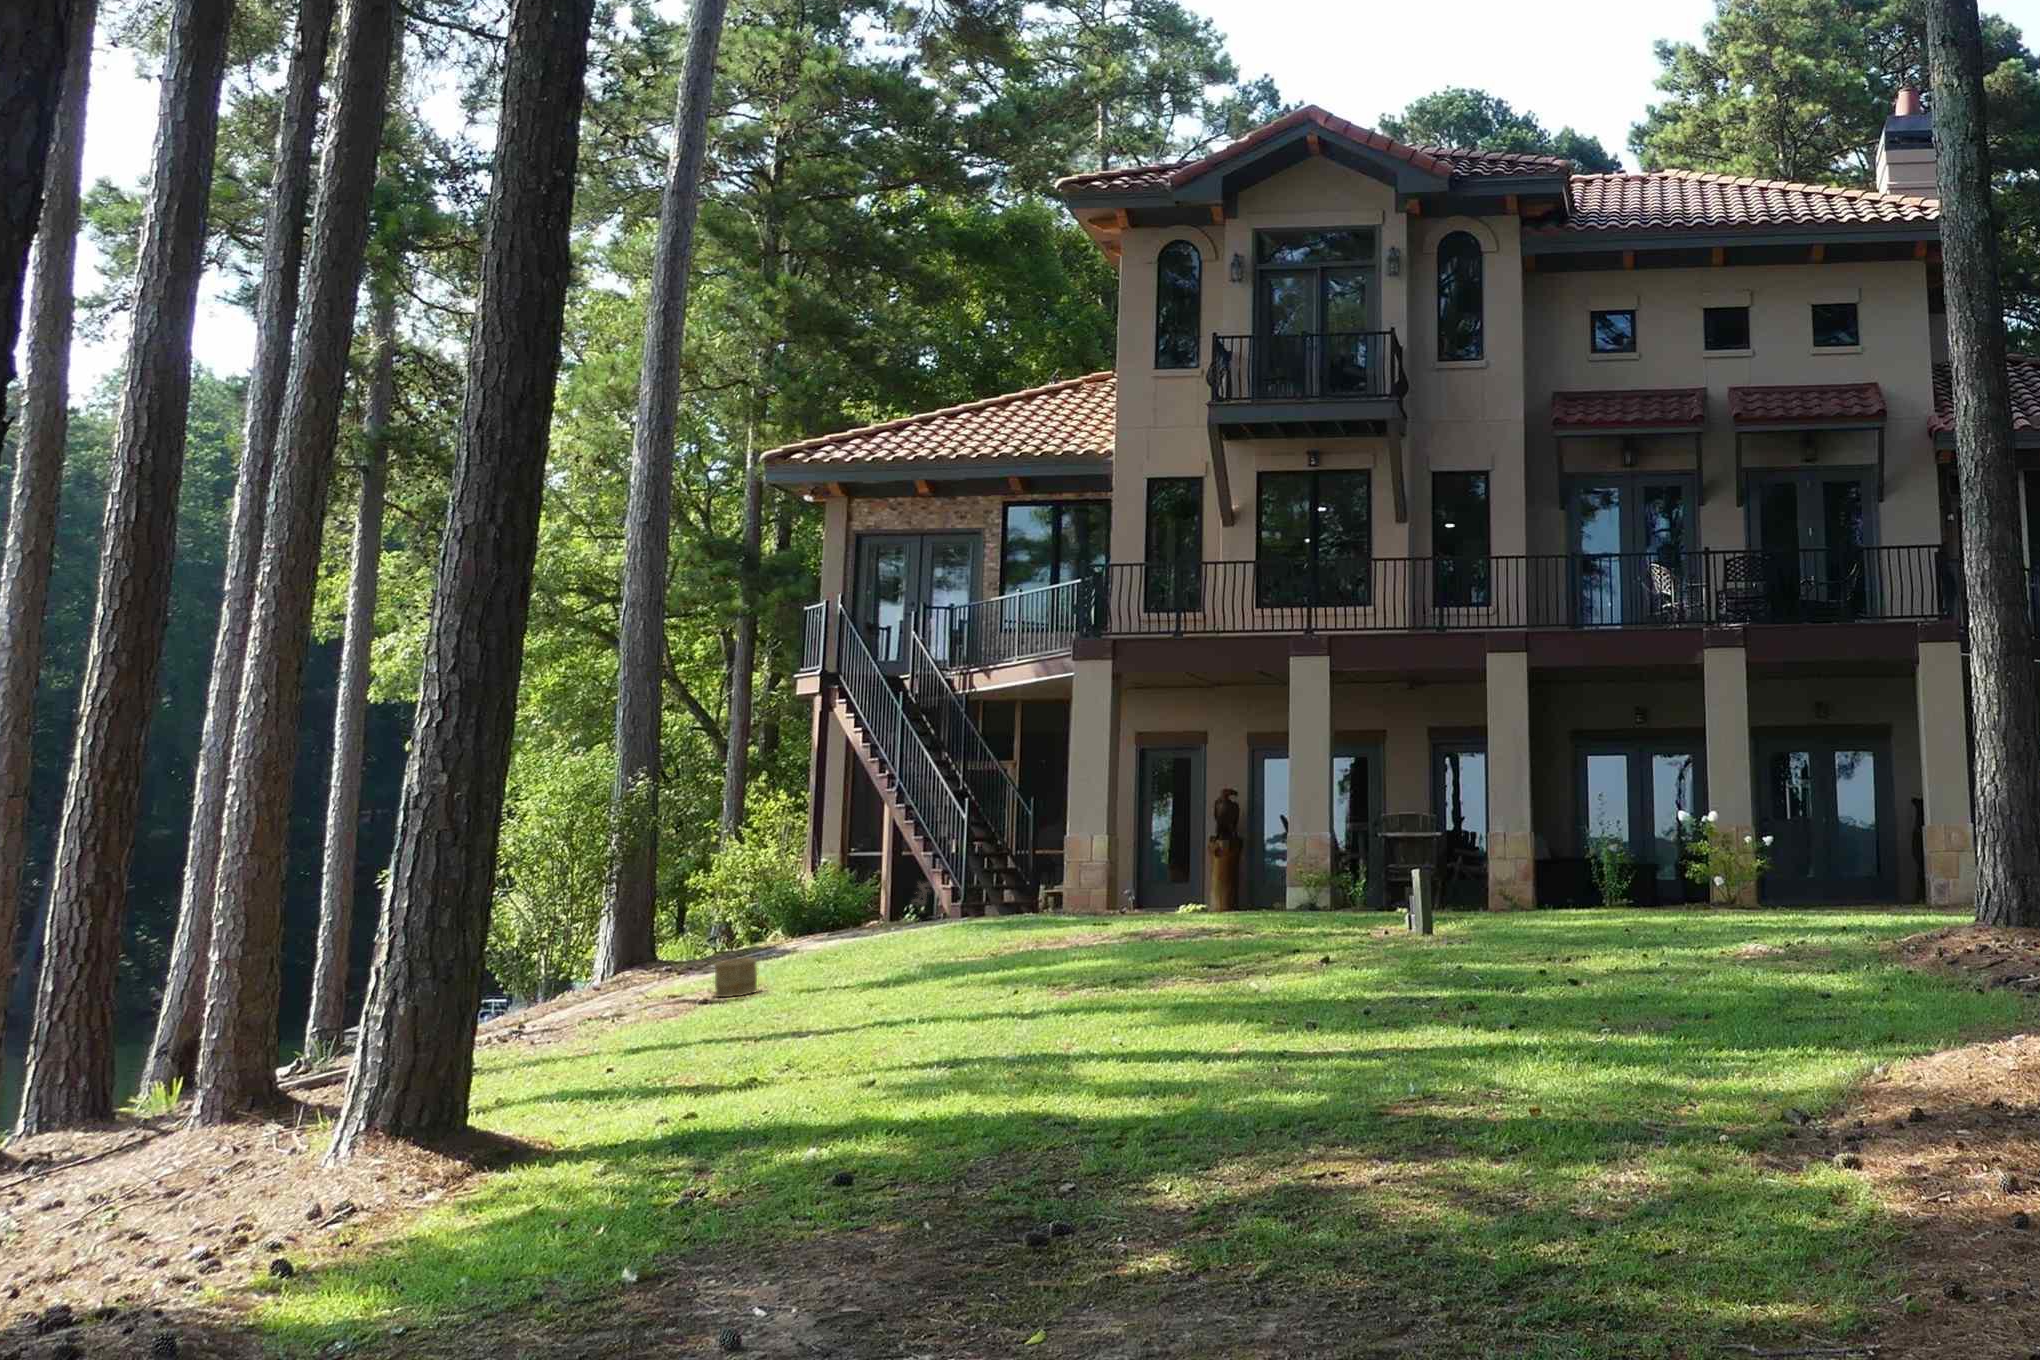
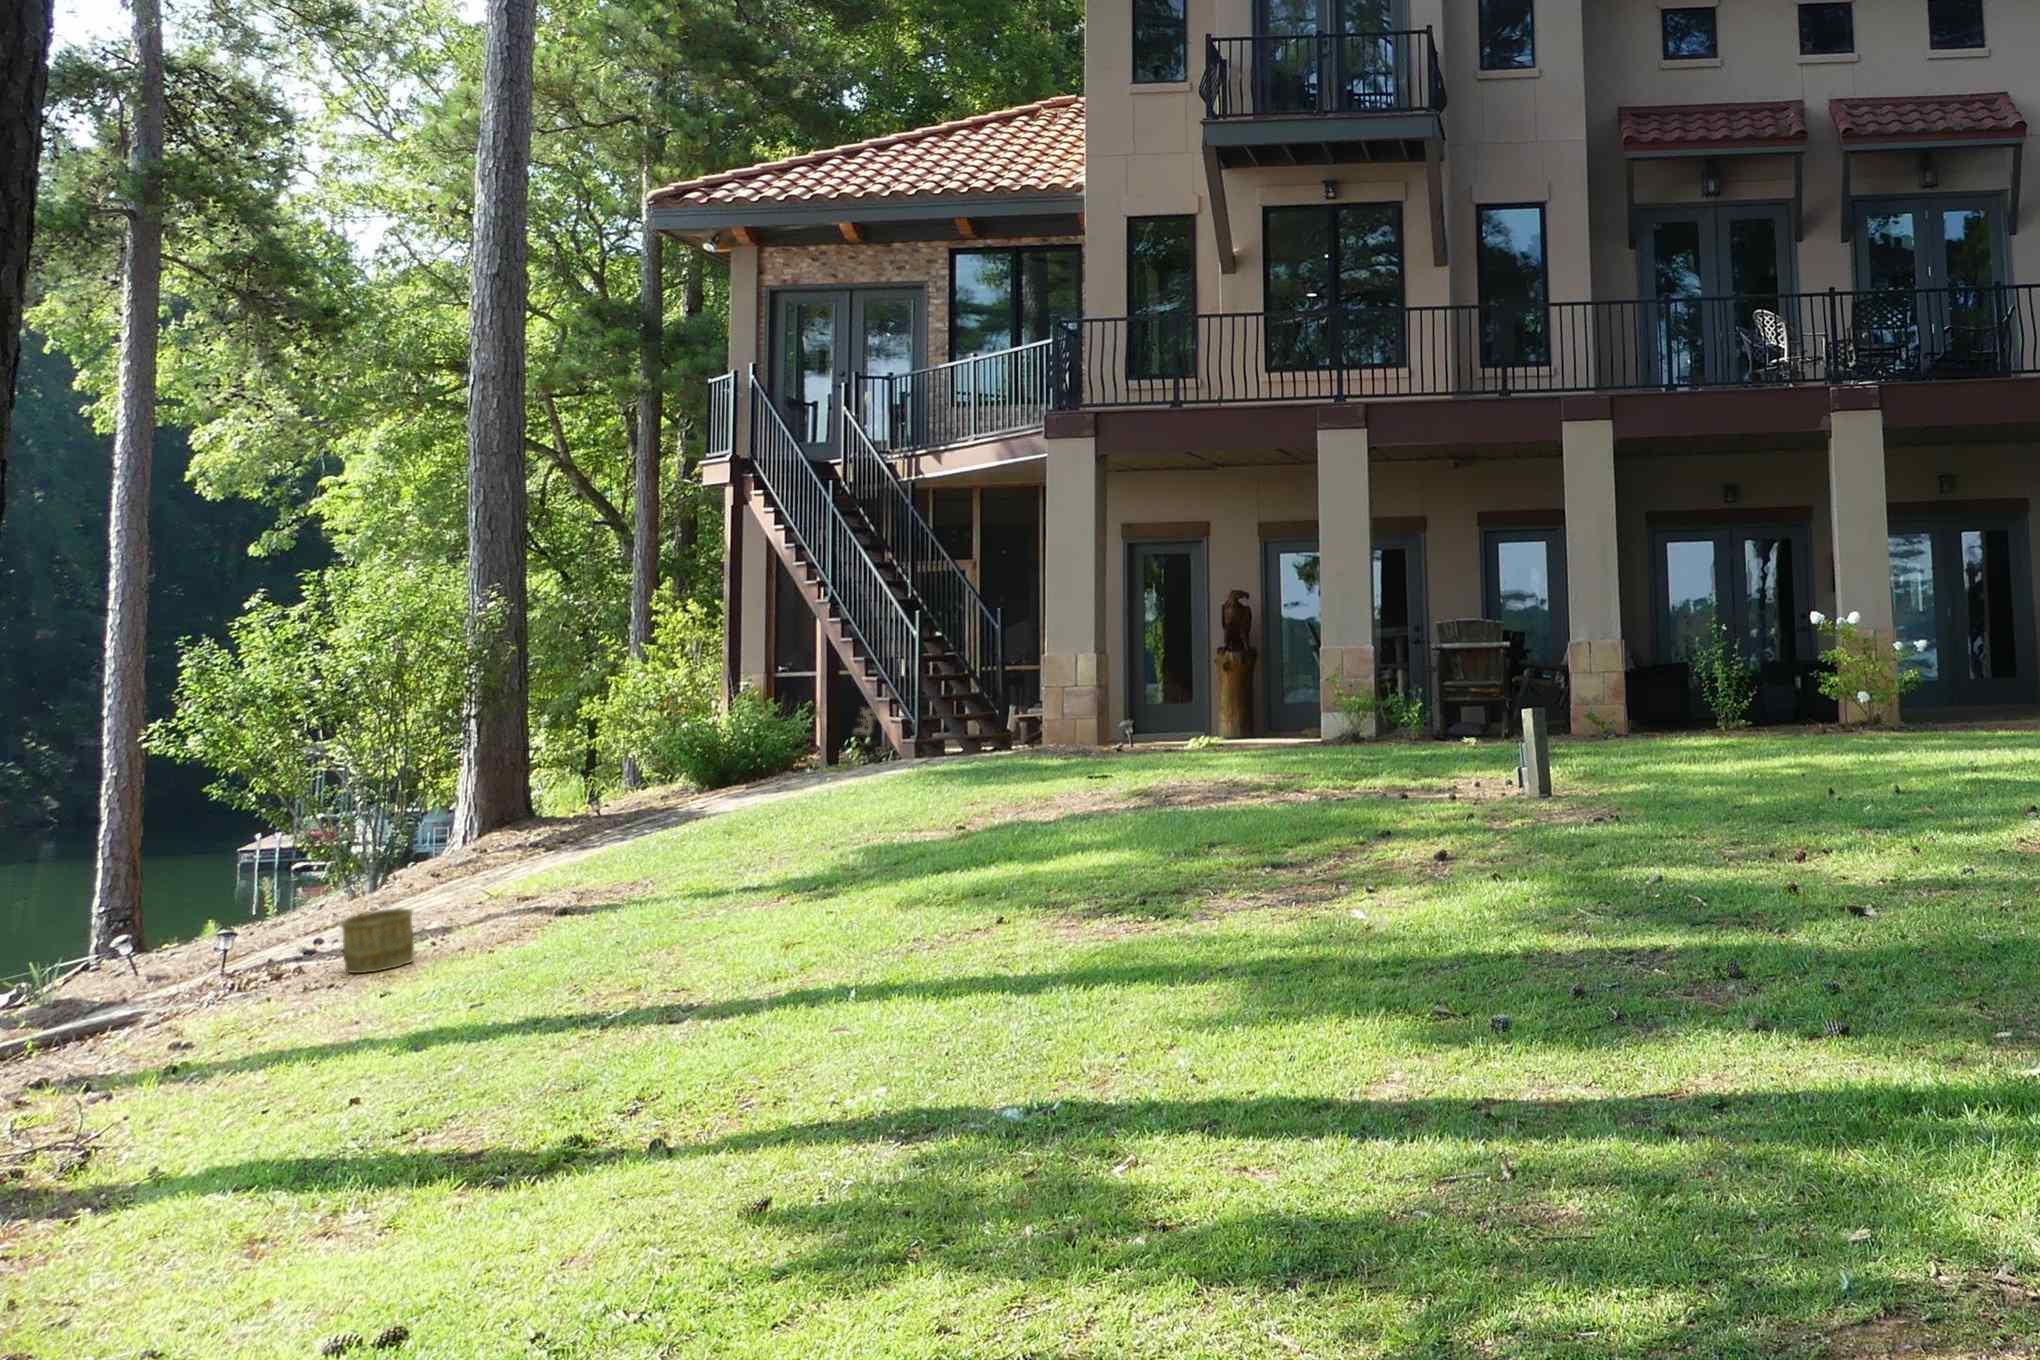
wooden bucket: present [714,957,757,997] -> present [341,908,414,973]

